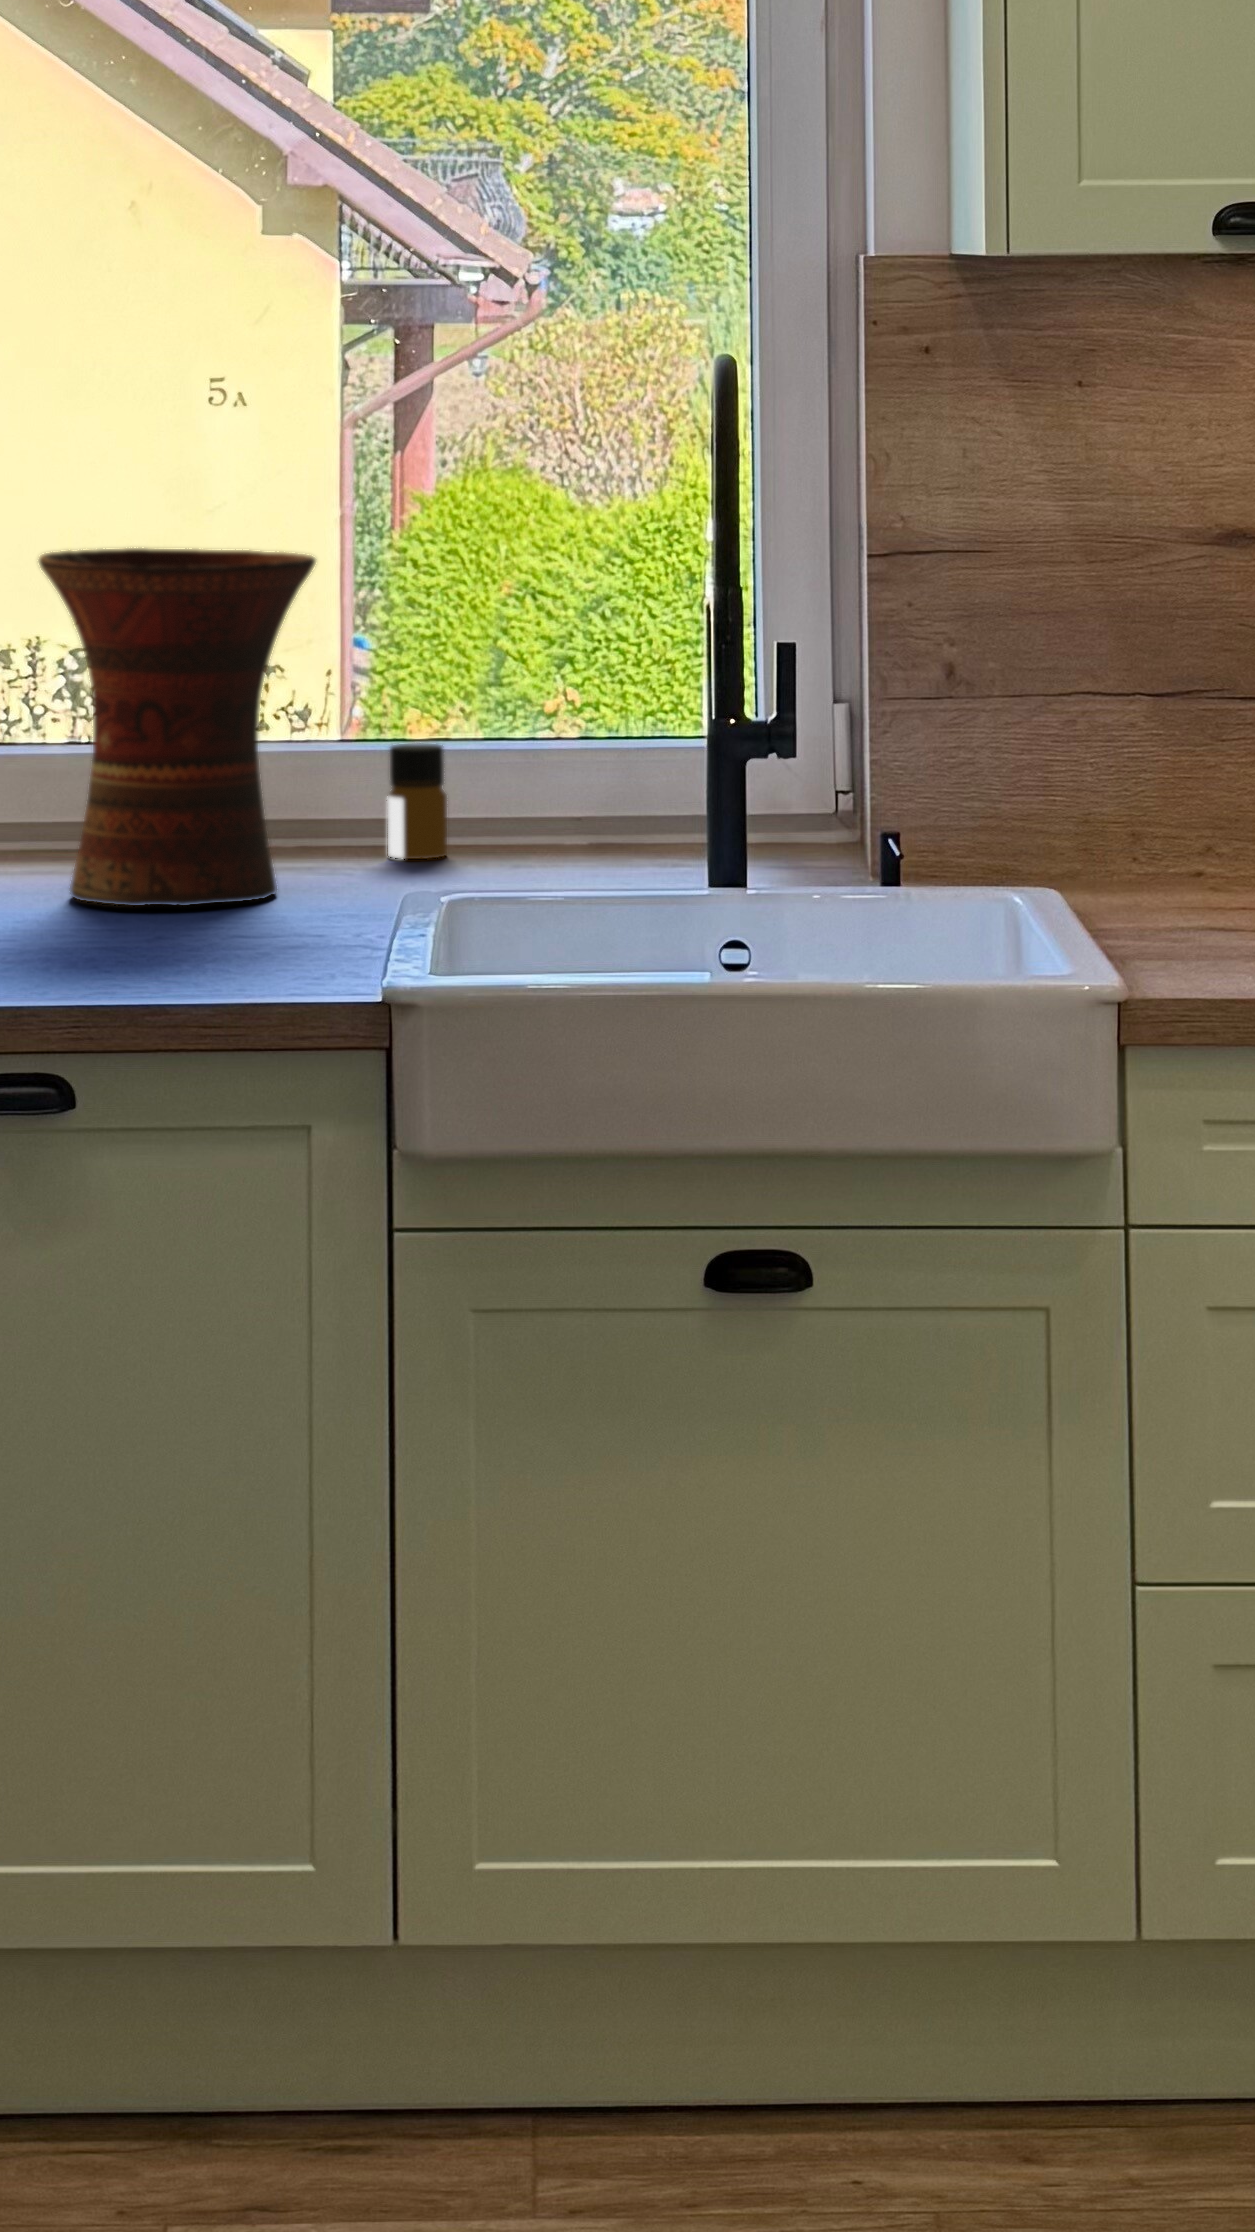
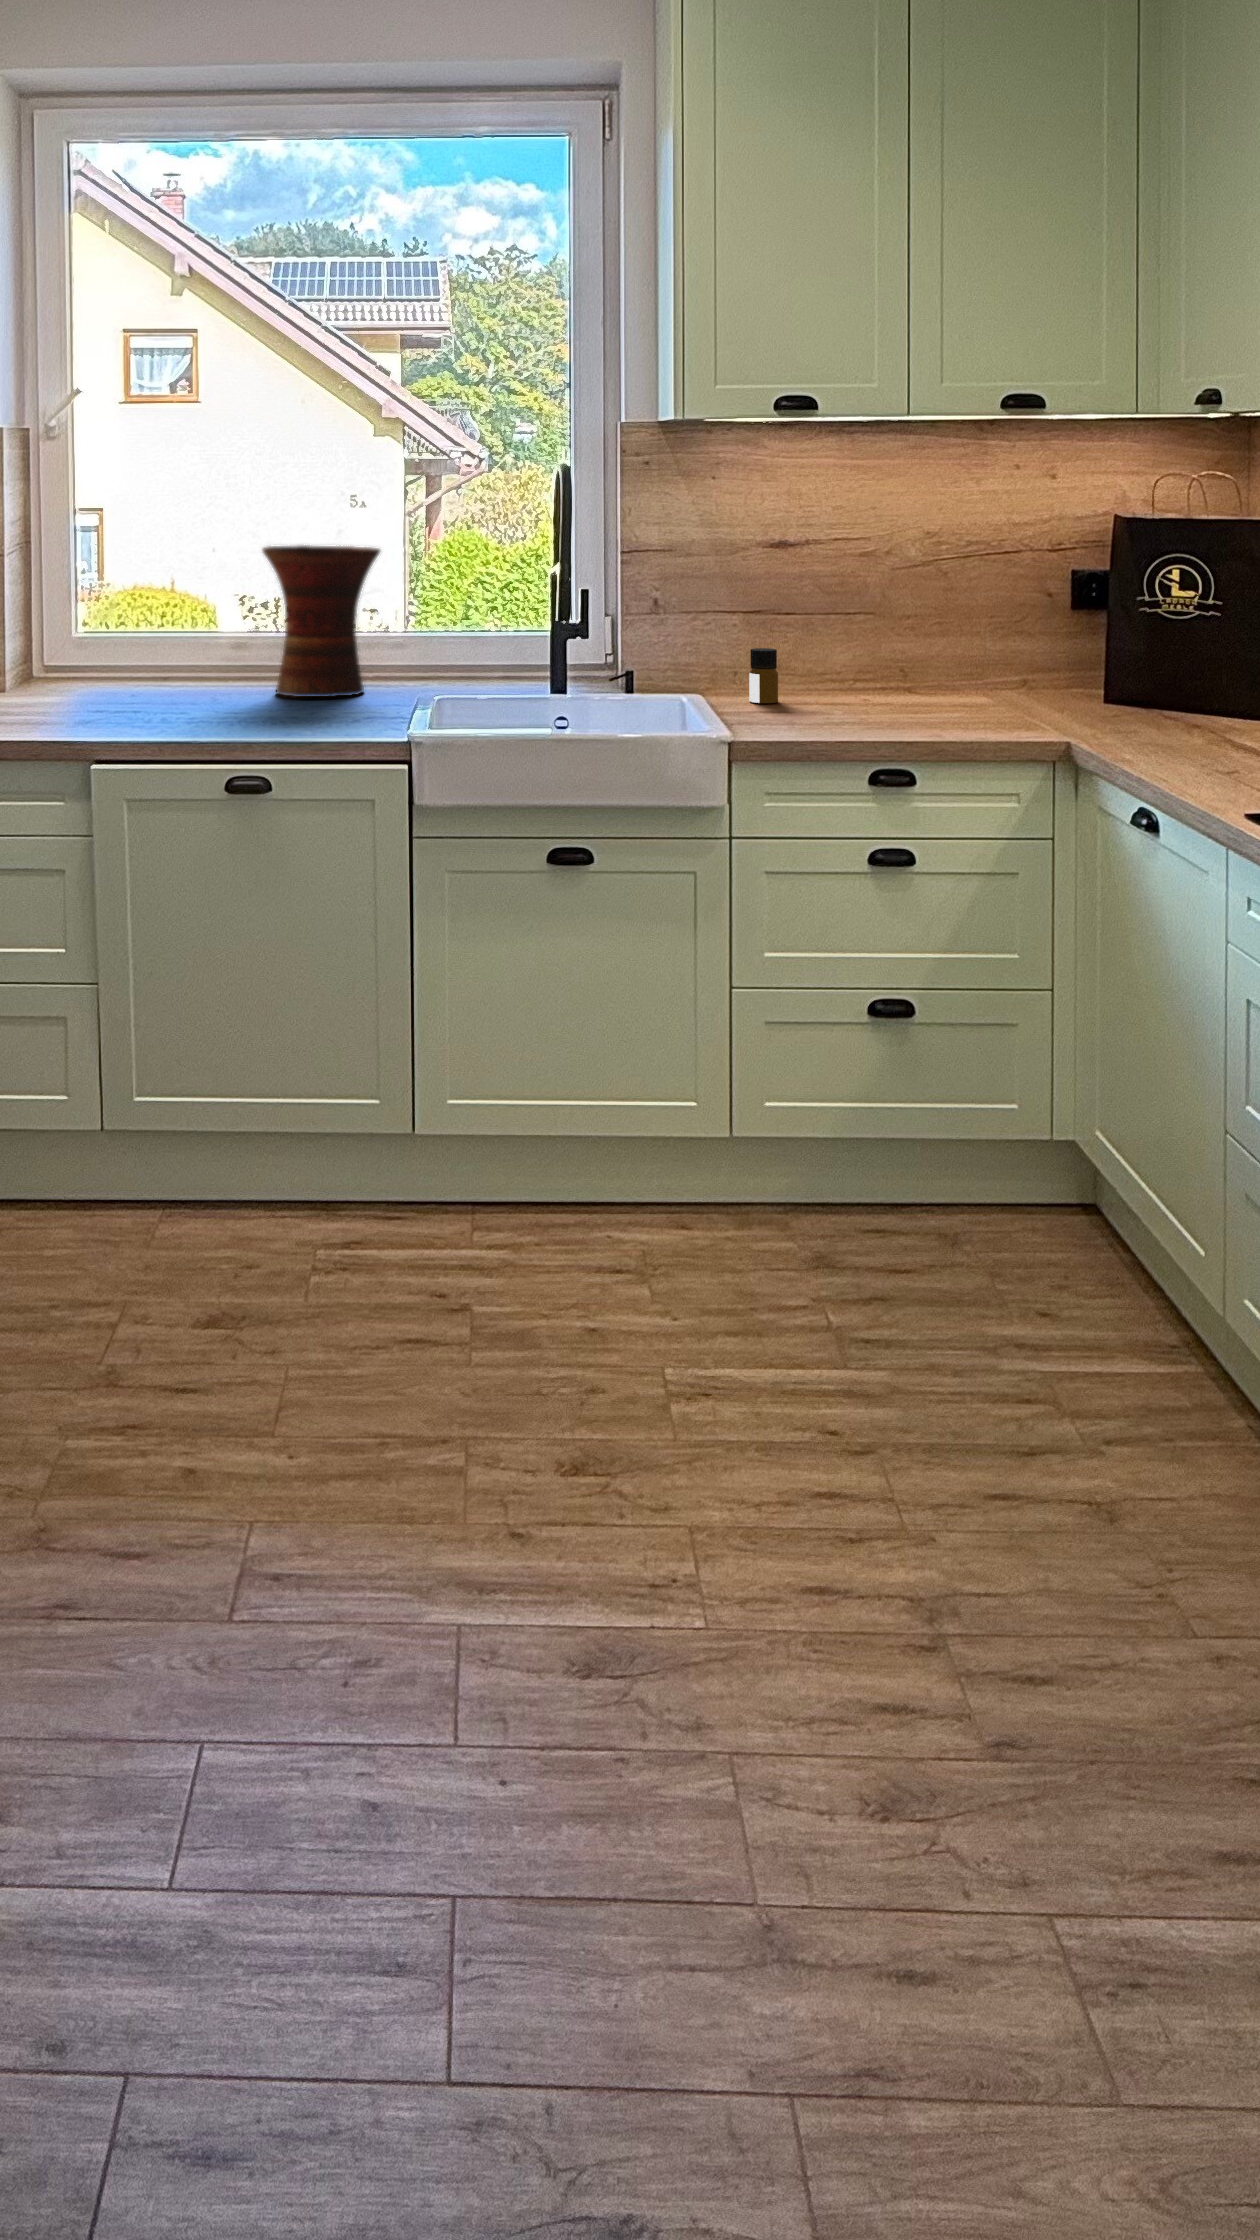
bottle: present [388,744,447,859] -> present [749,648,778,703]

